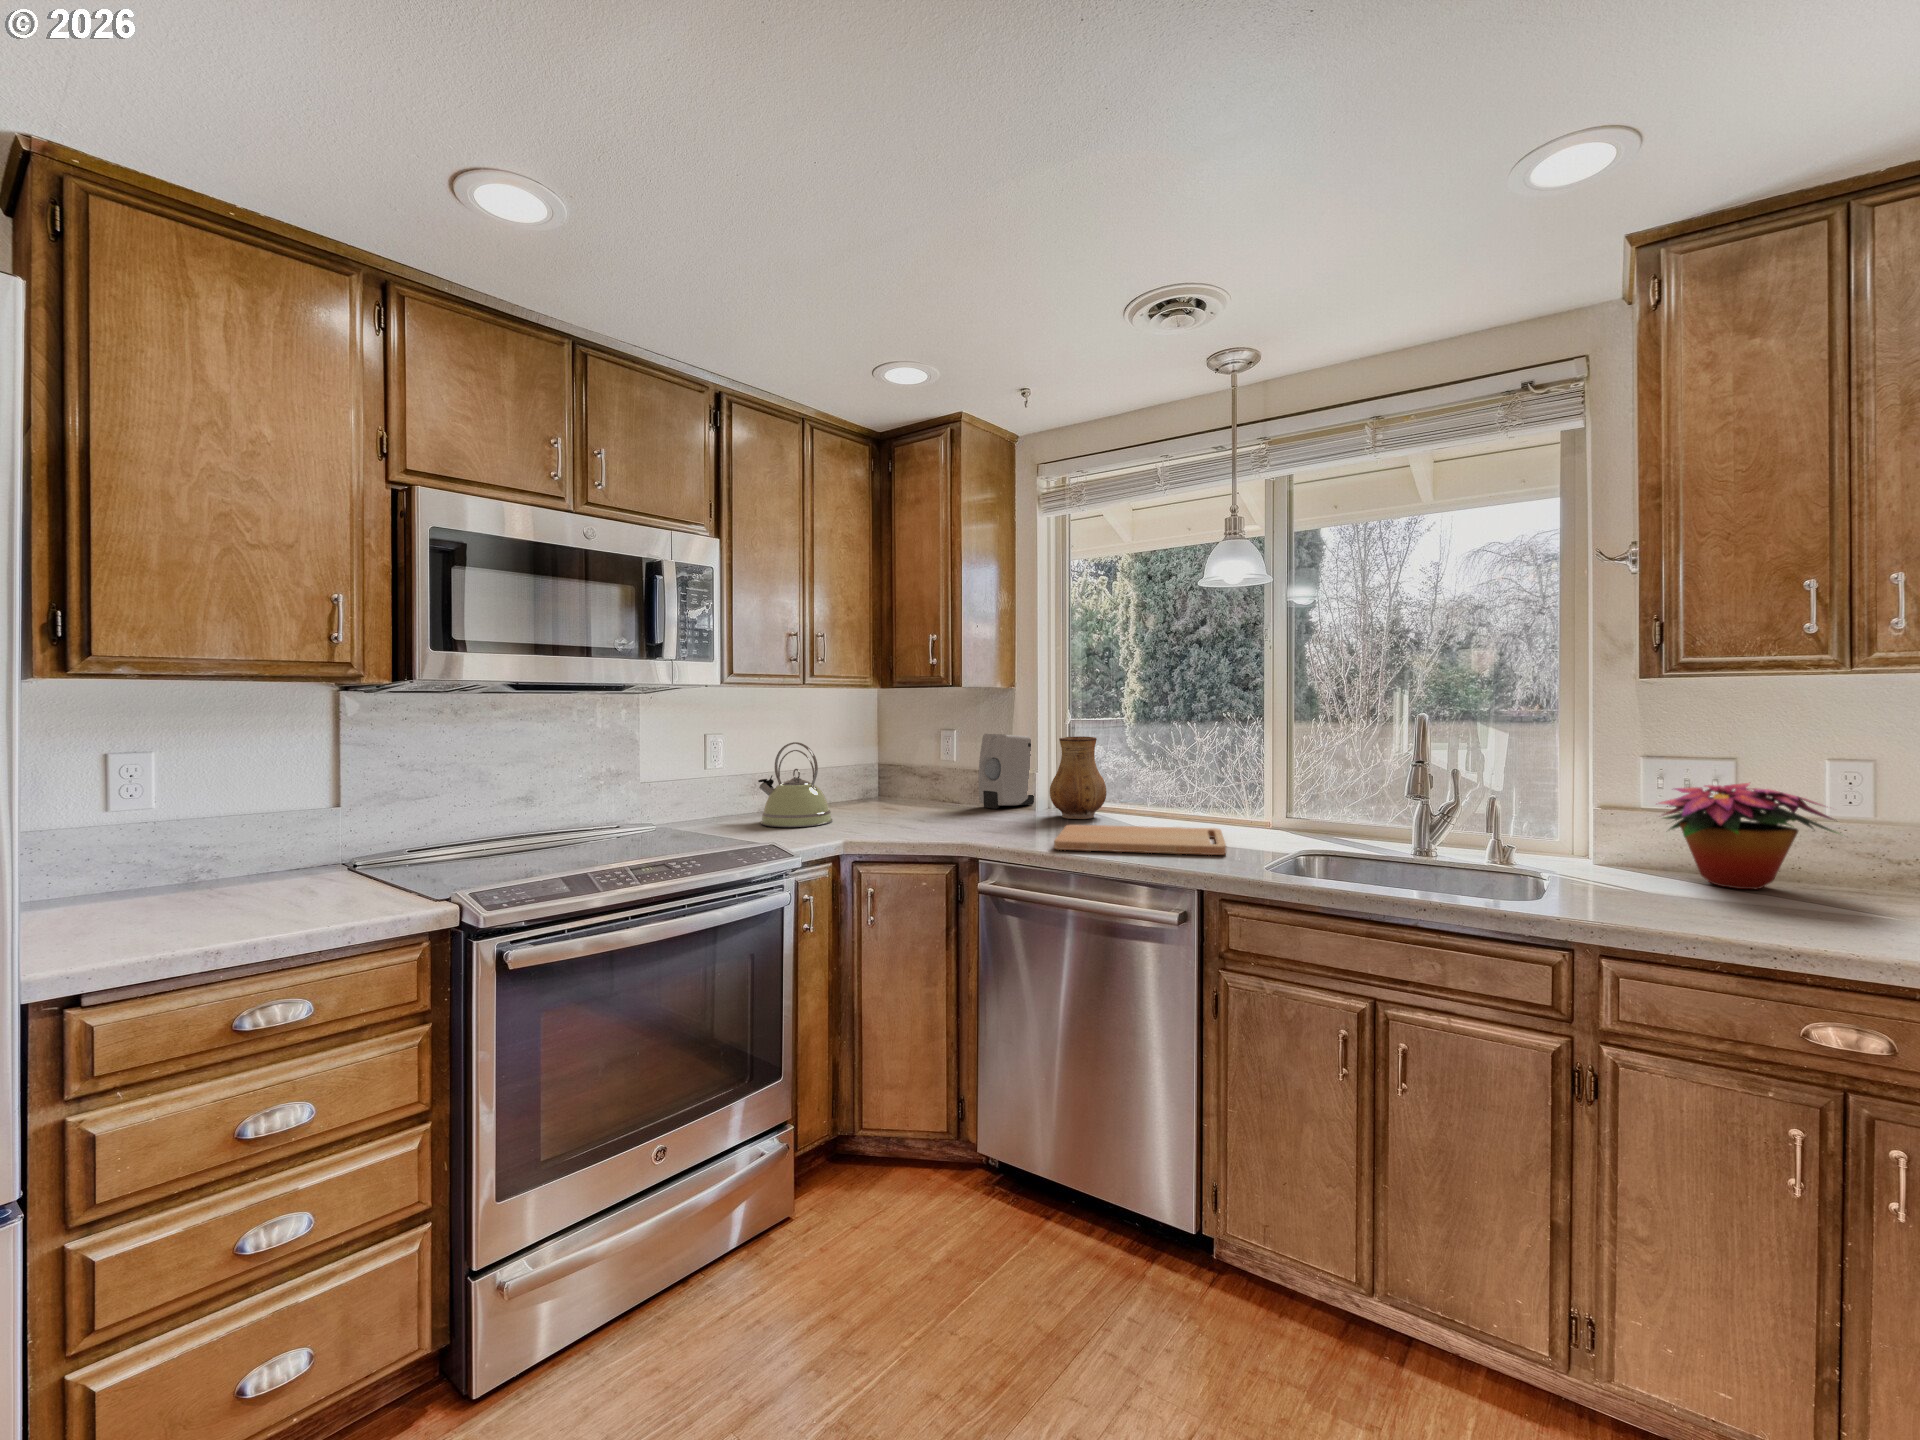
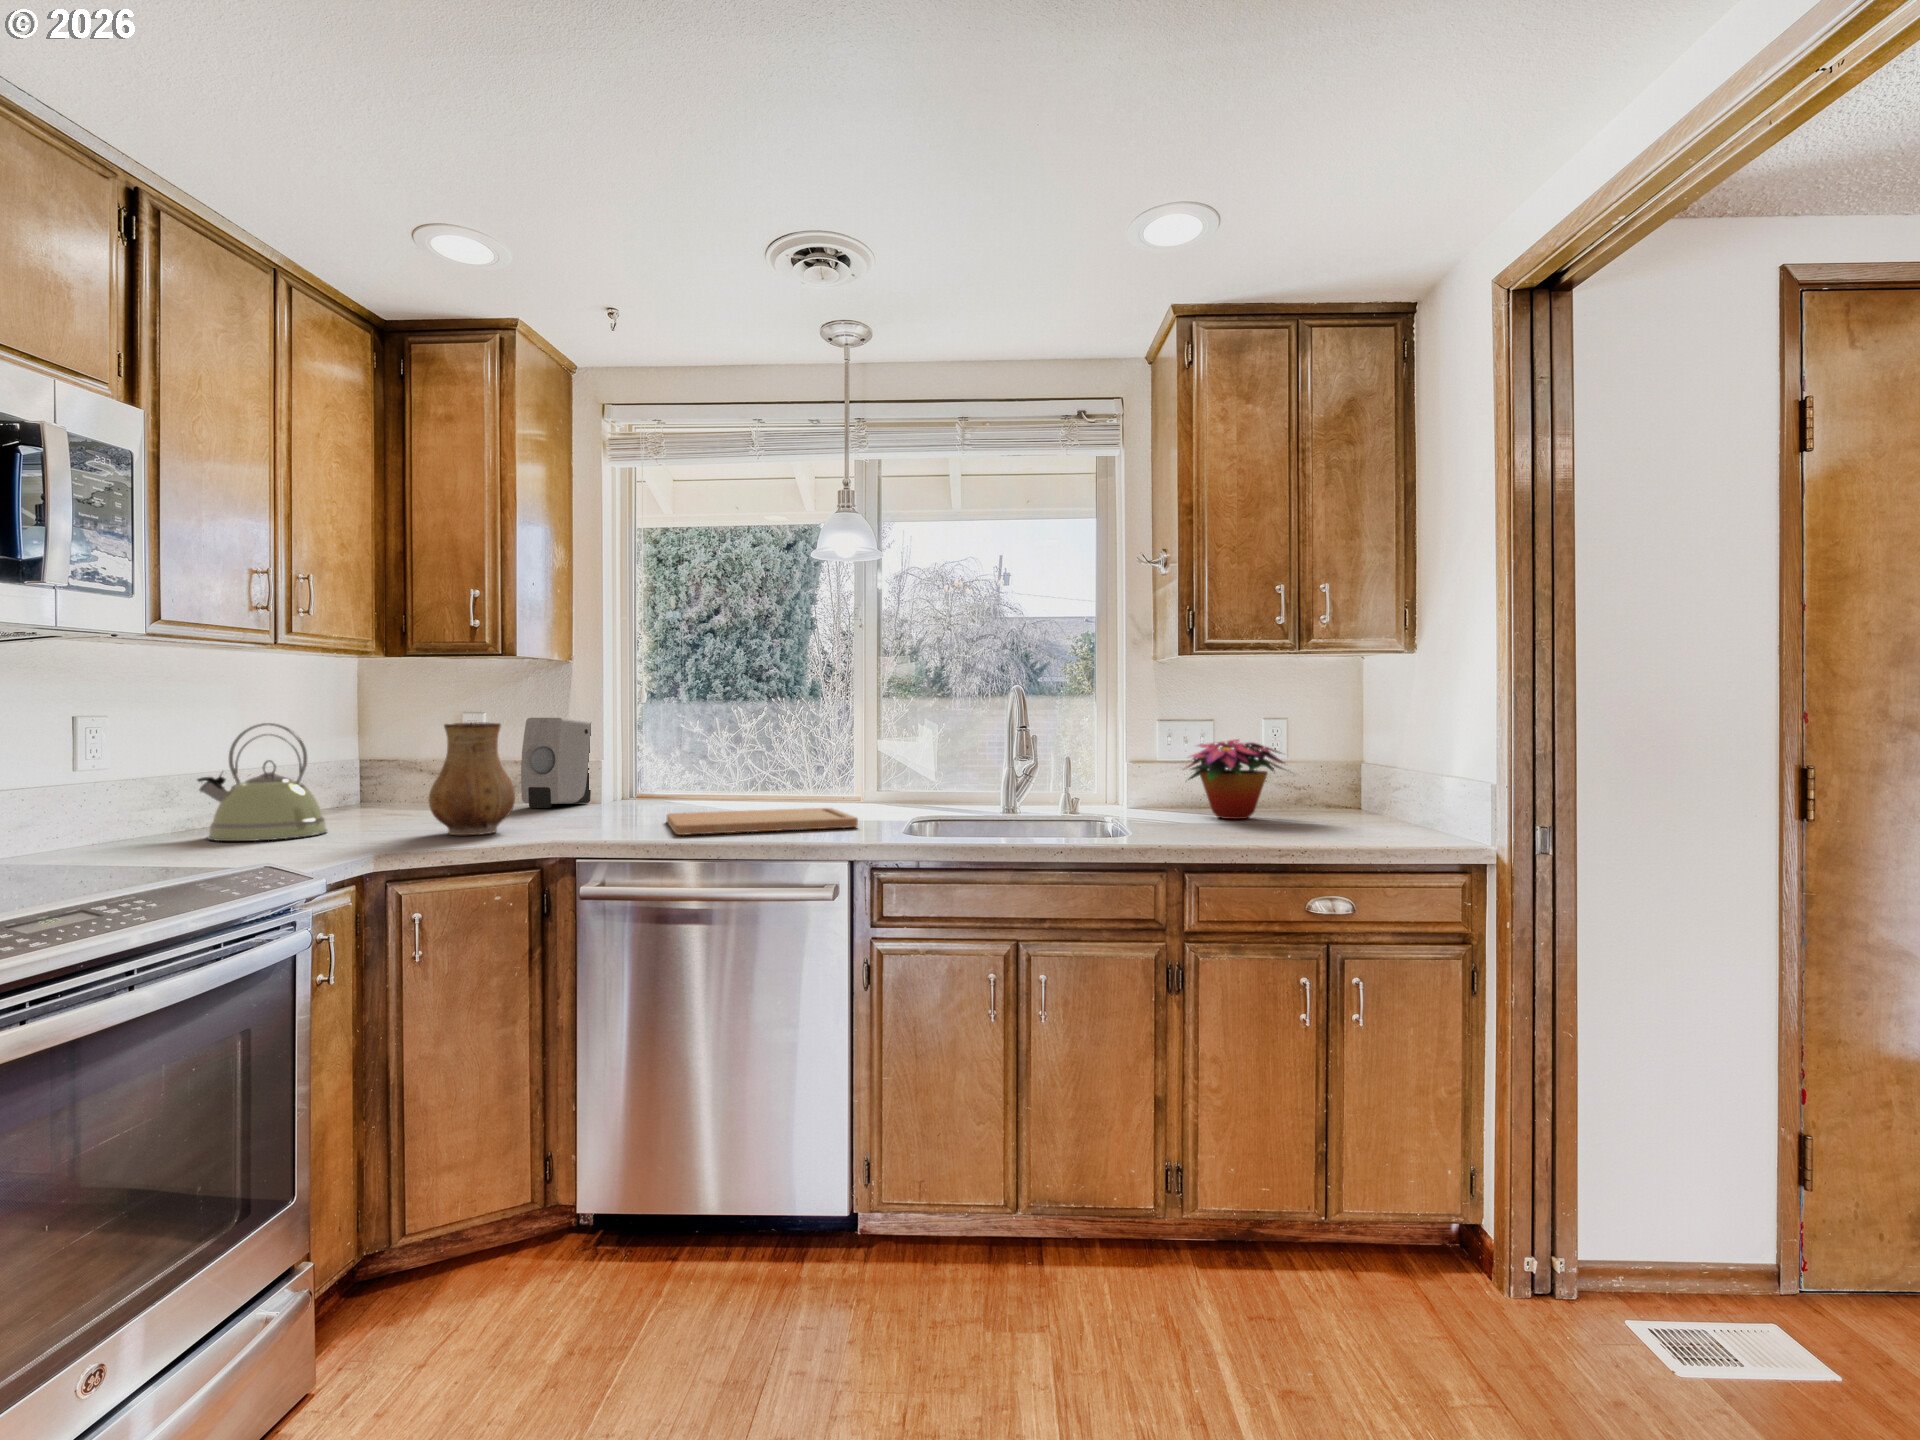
ceramic pitcher: present [1050,736,1107,819] -> present [429,723,515,835]

